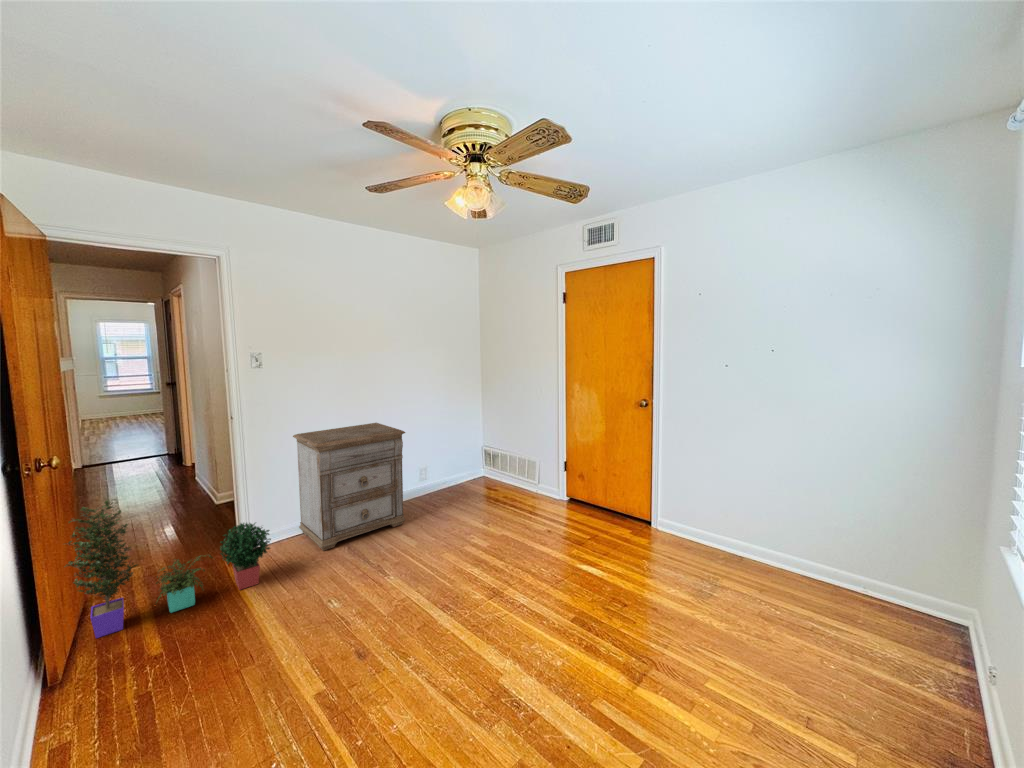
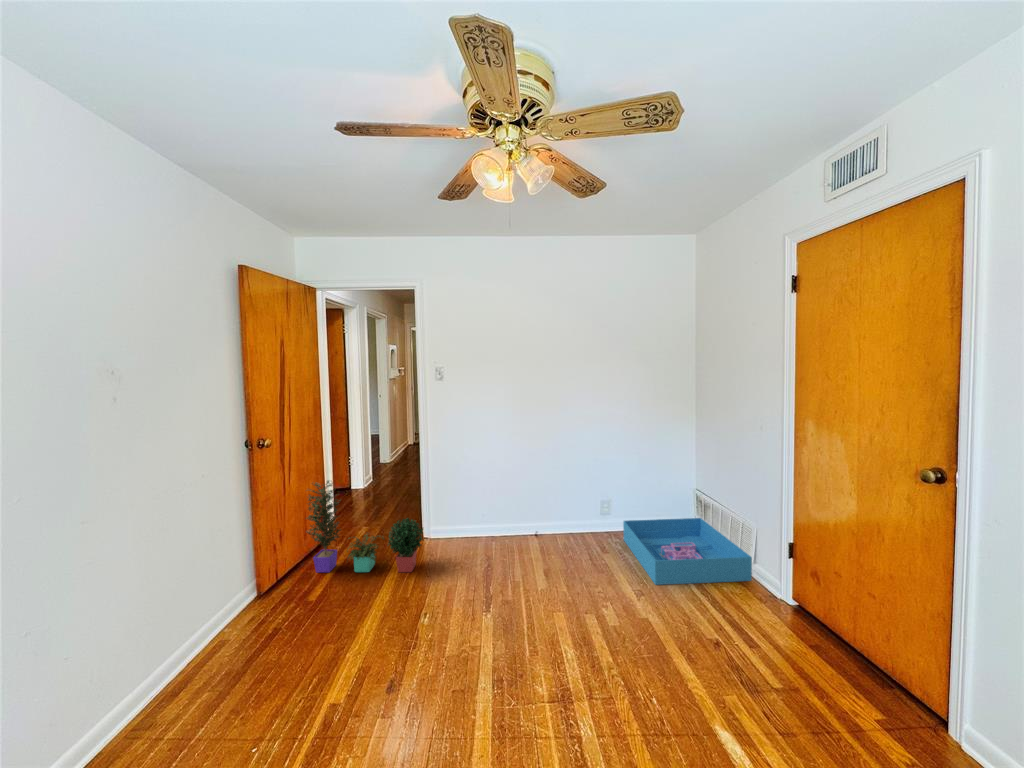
nightstand: present [293,423,405,551] -> none [467,448,558,561]
storage bin: none [442,464,540,515] -> present [623,518,752,585]

